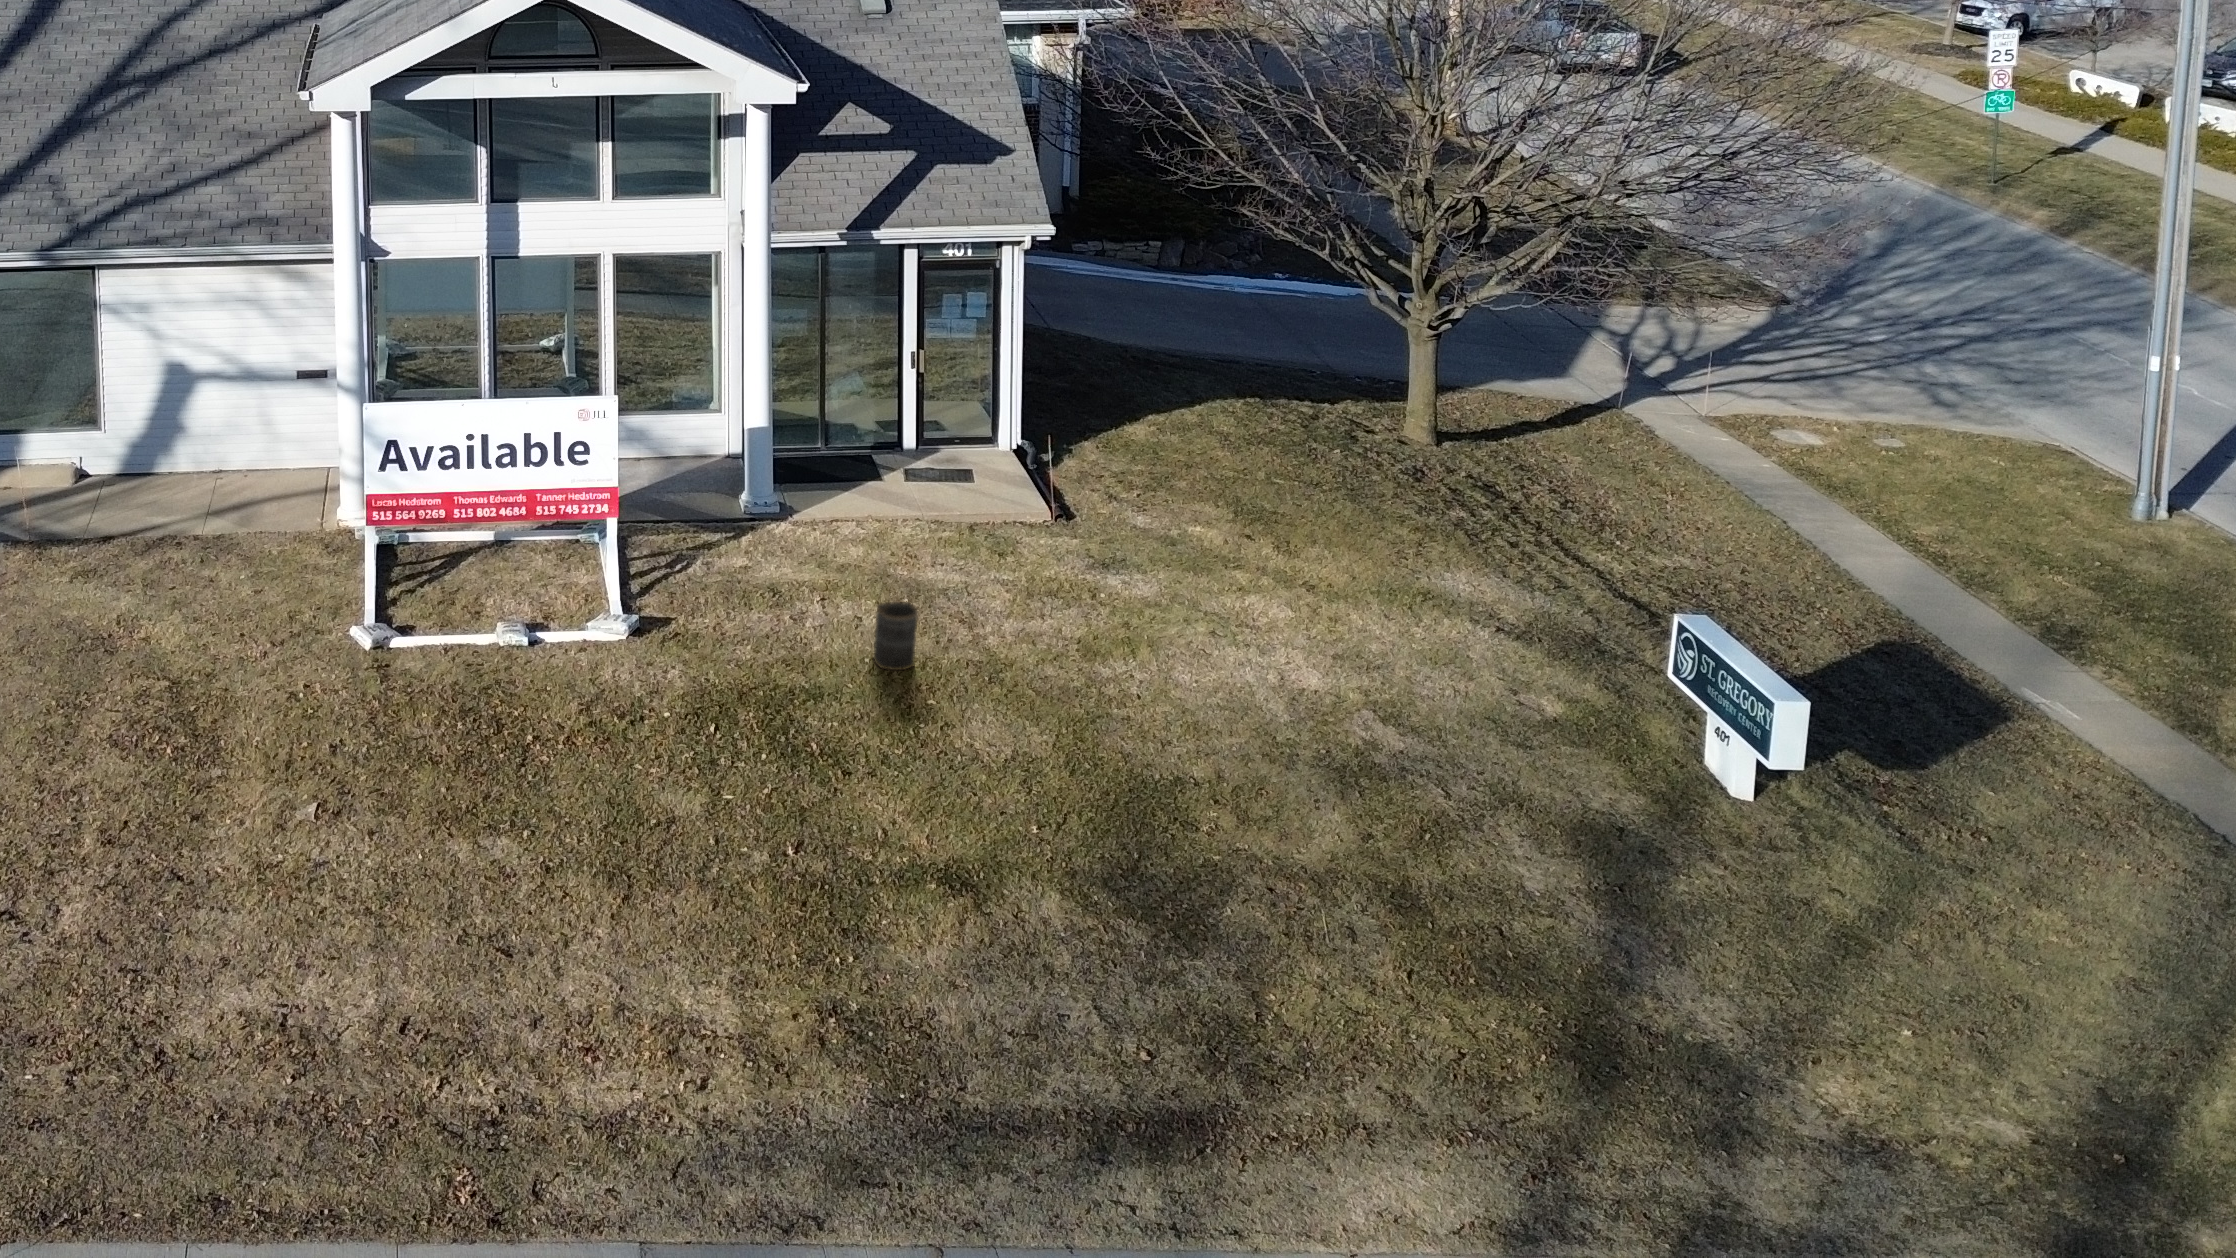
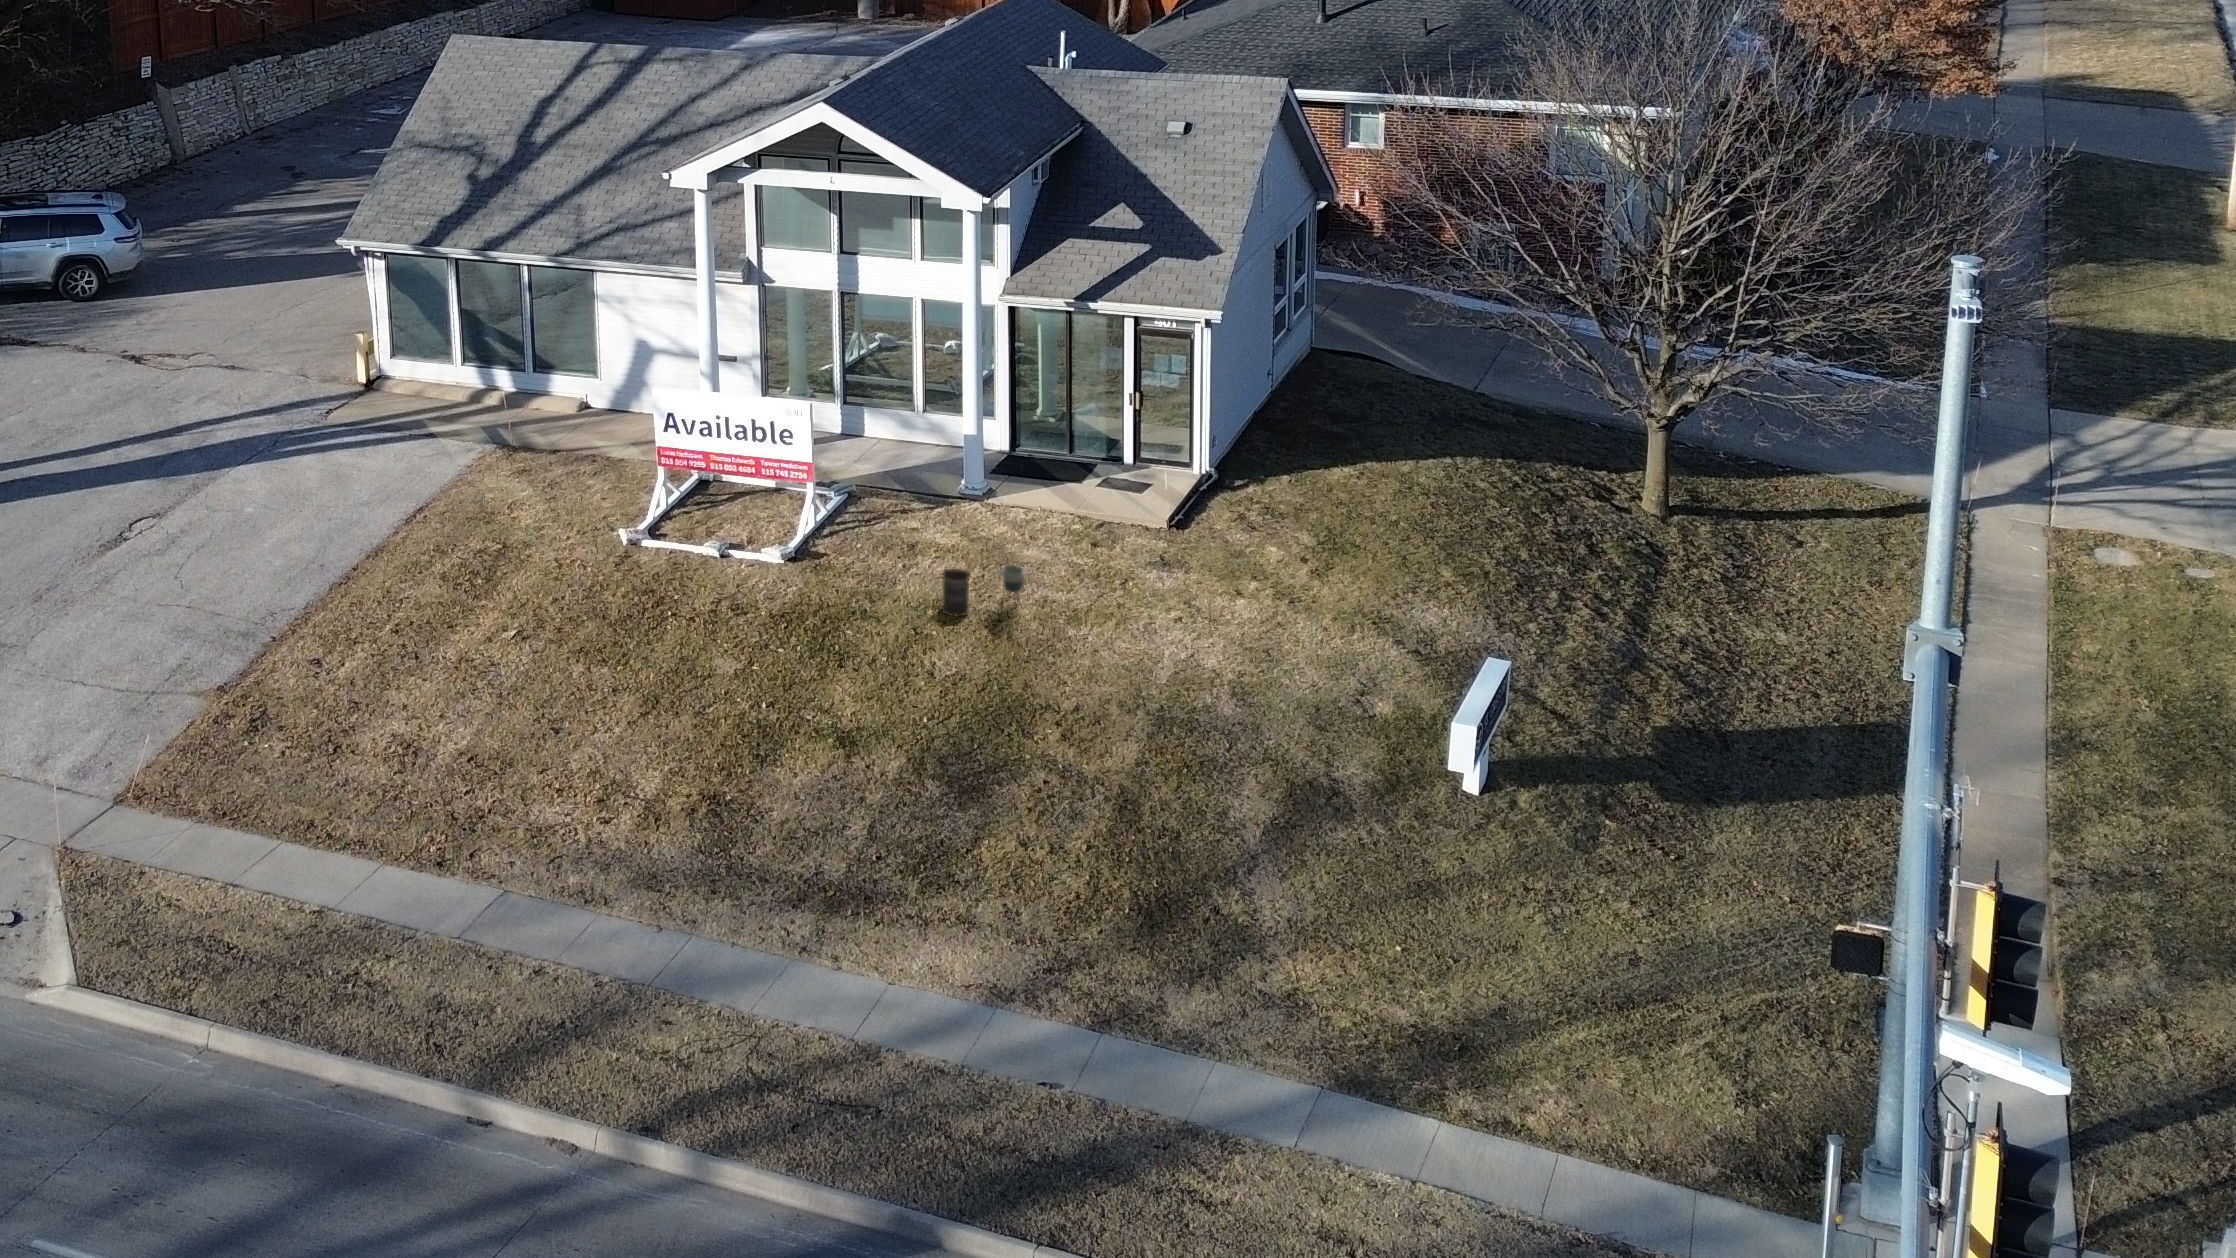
planter: none [937,587,972,644] -> present [1002,565,1025,601]

